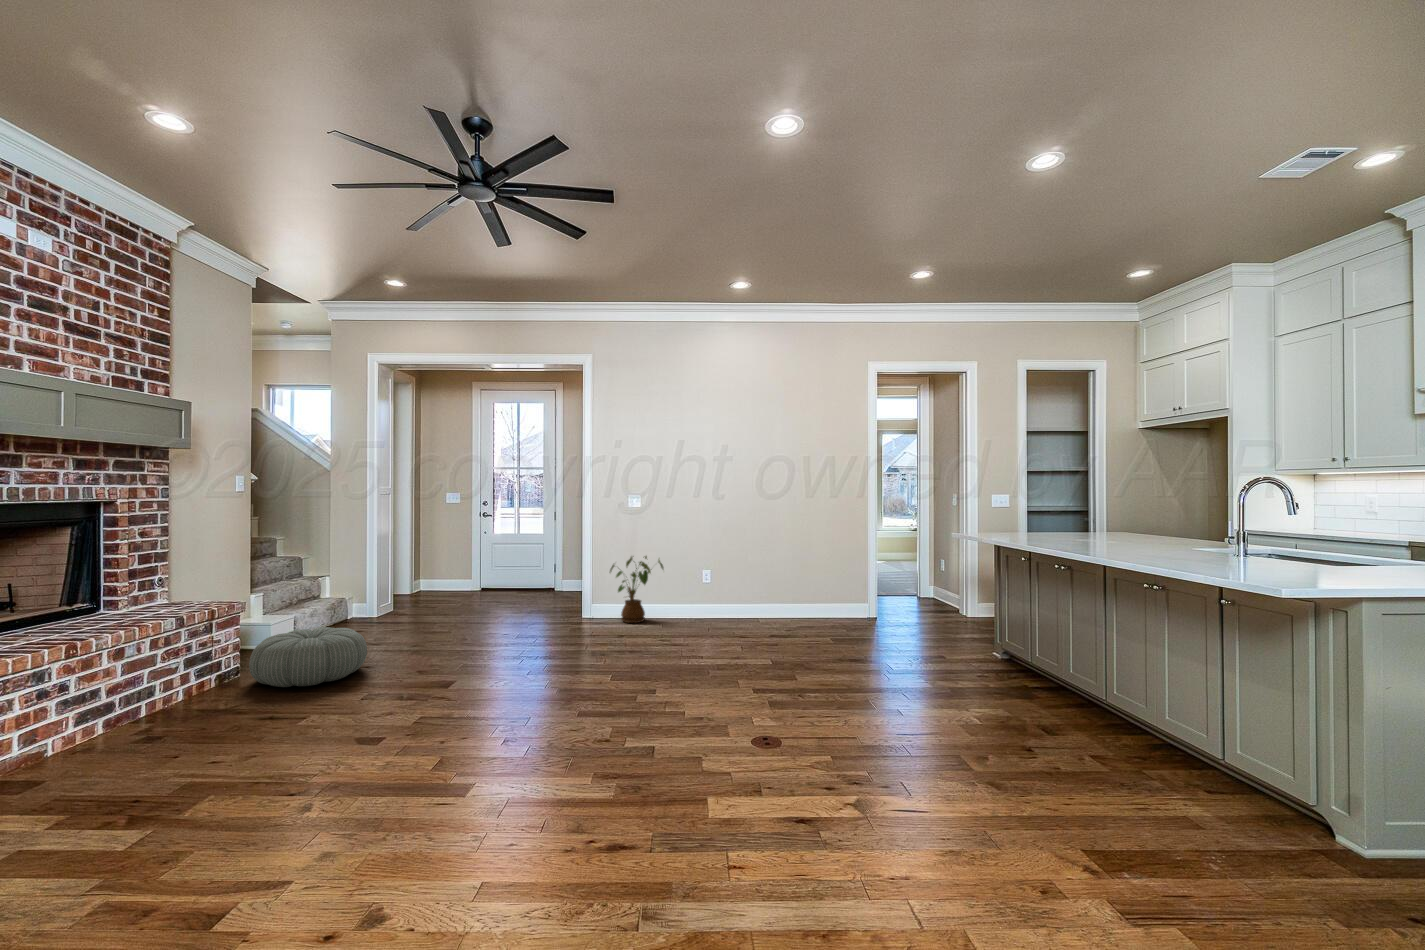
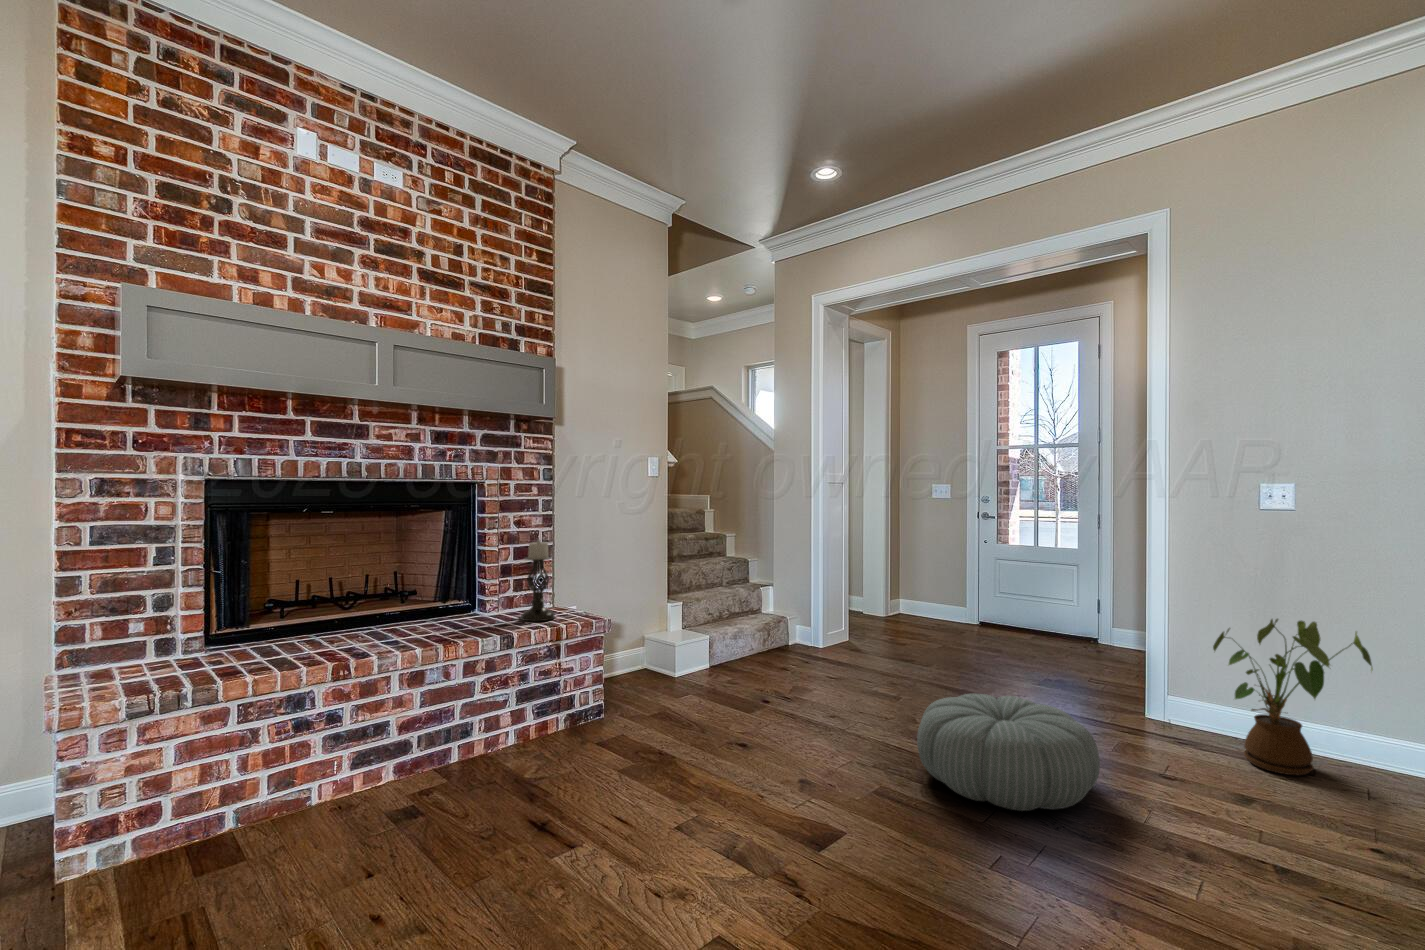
candle holder: none [164,546,198,610] -> present [521,540,555,621]
pouf: present [249,627,367,687] -> present [917,694,1100,811]

